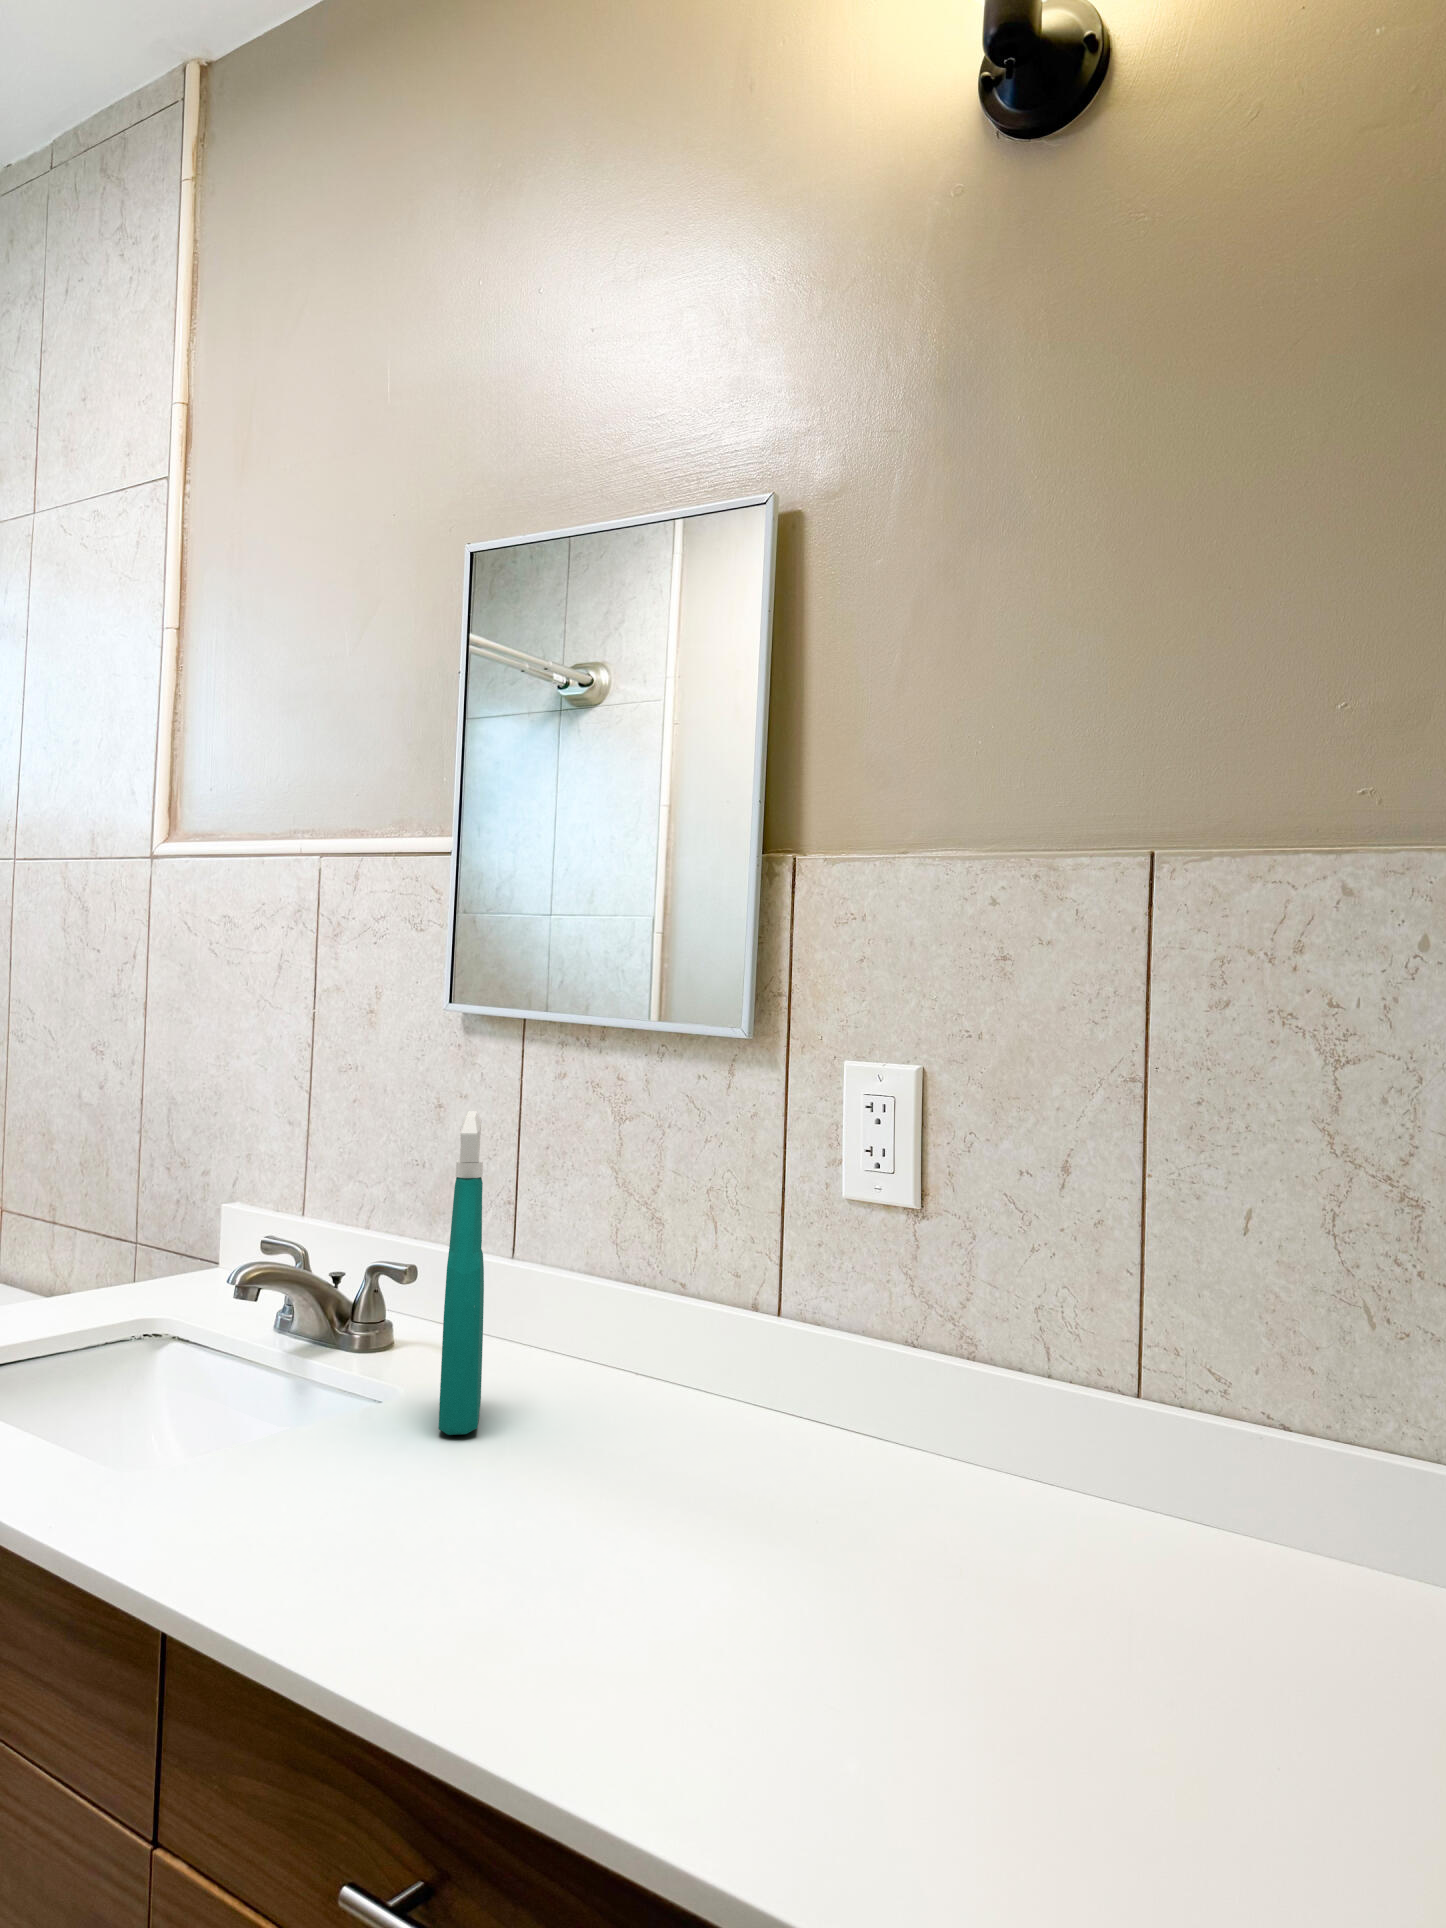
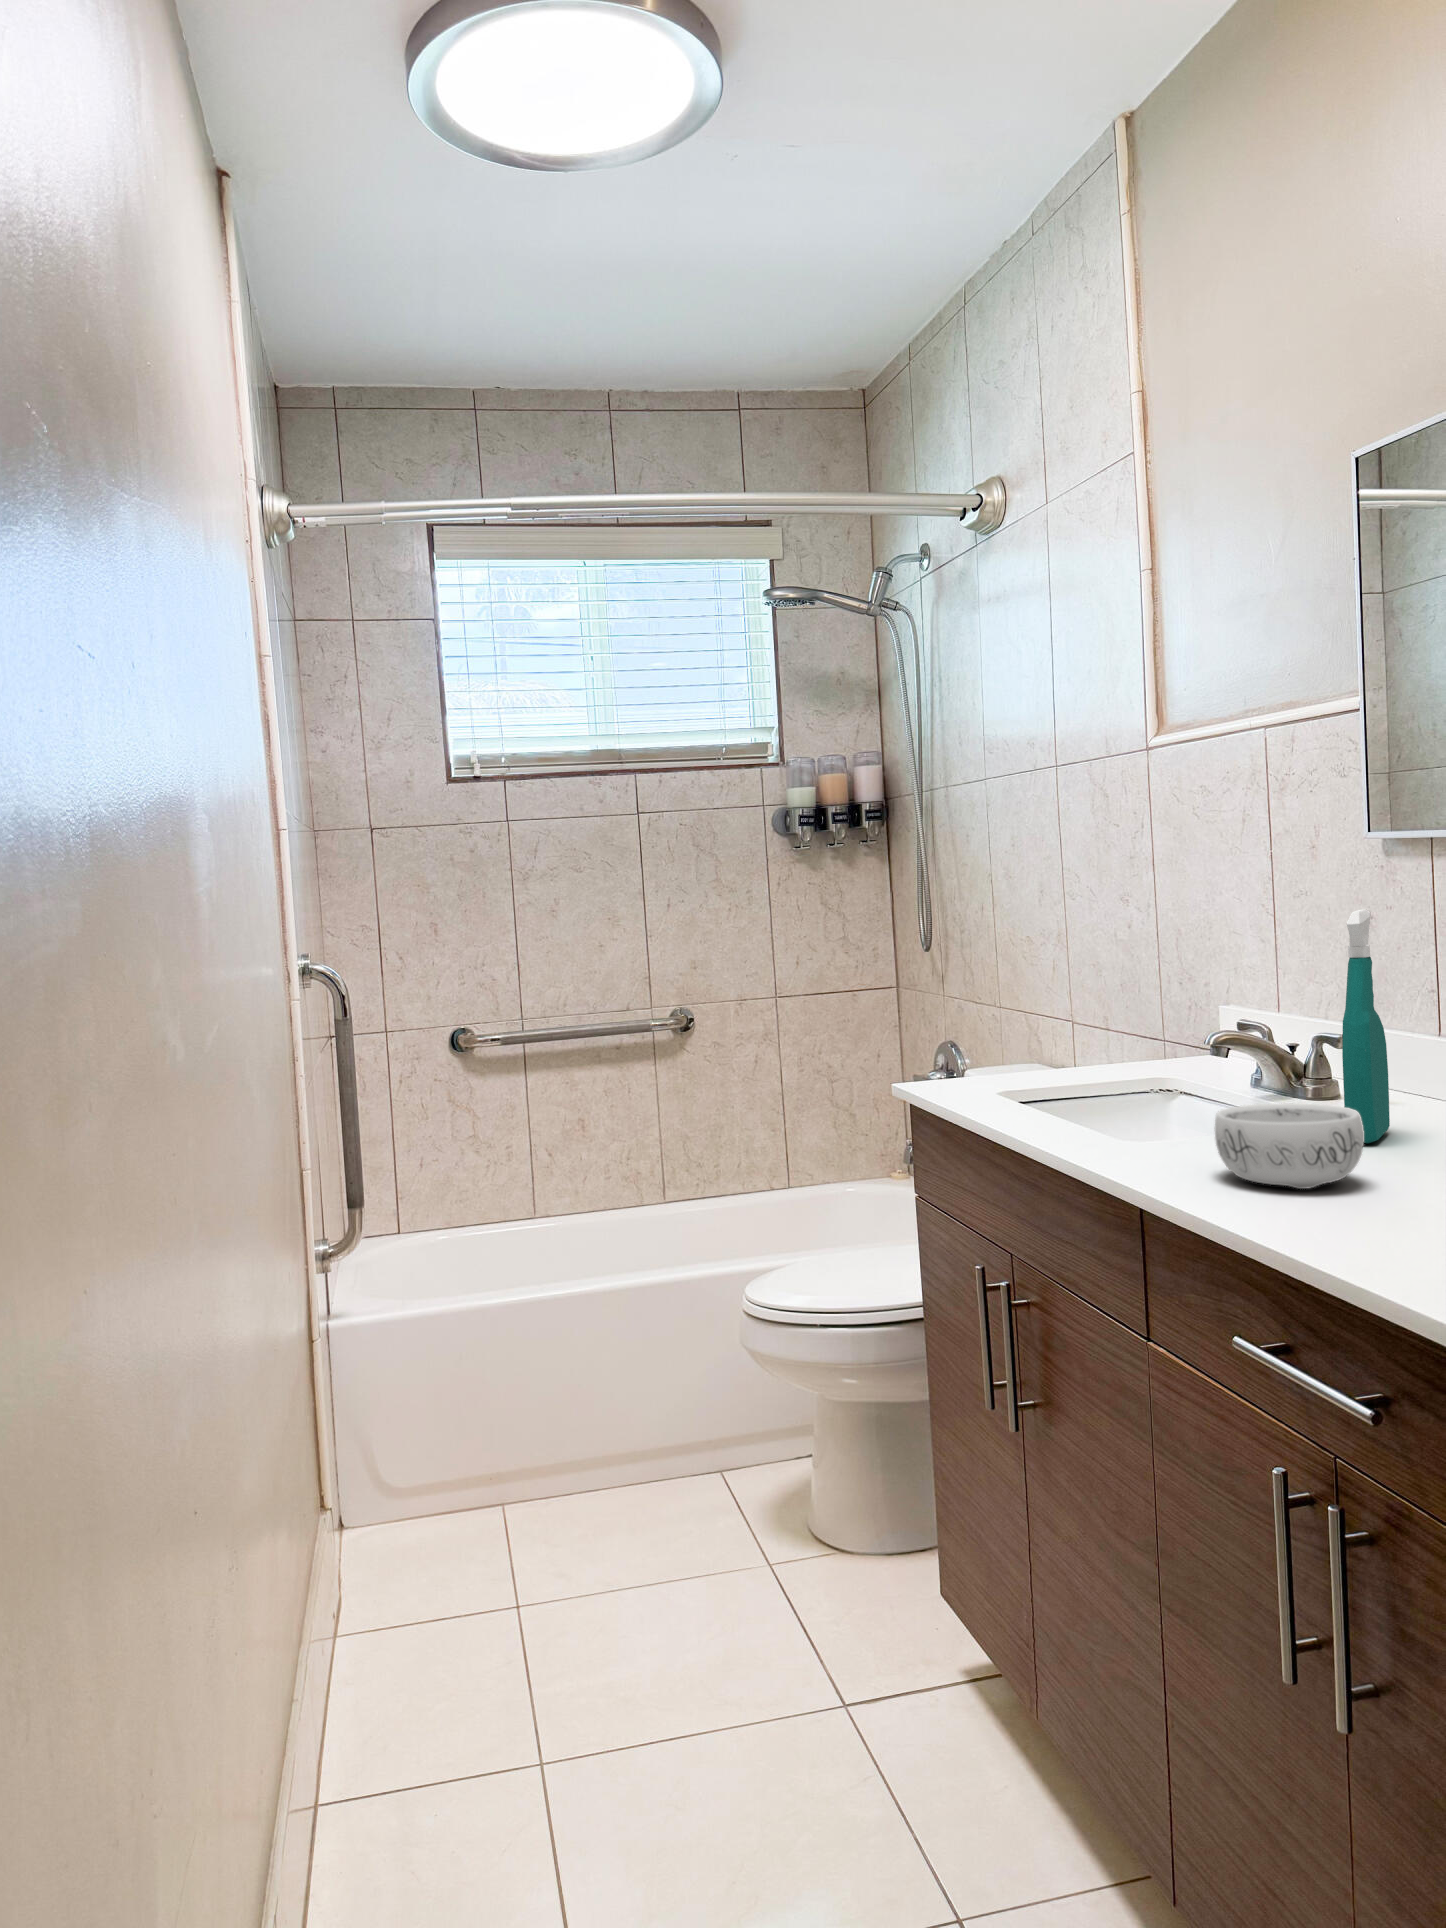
decorative bowl: none [296,1407,509,1558] -> present [1215,1104,1364,1189]

